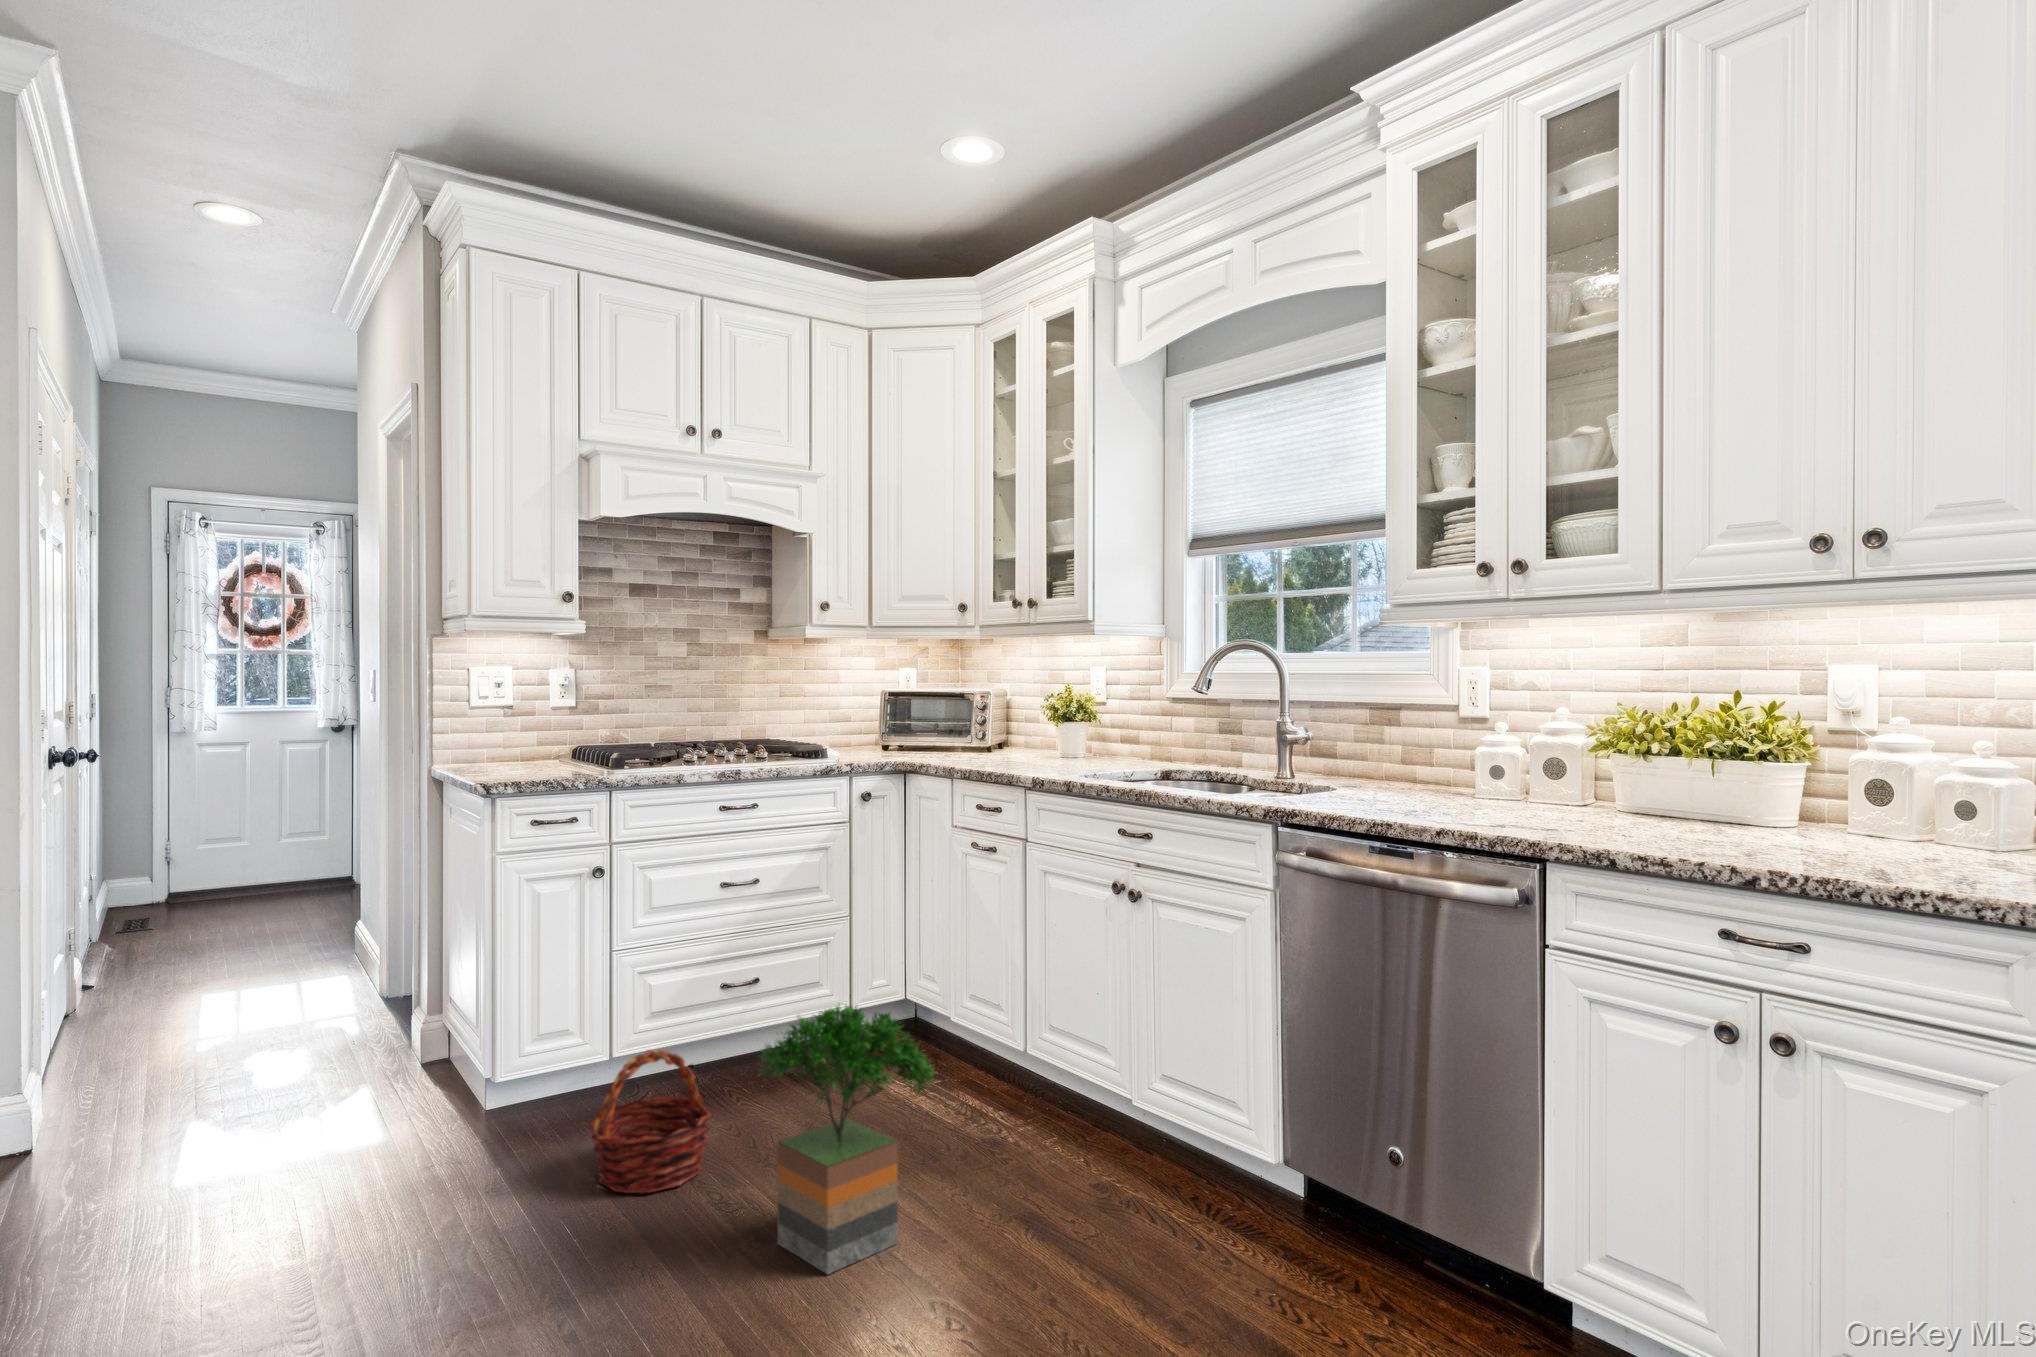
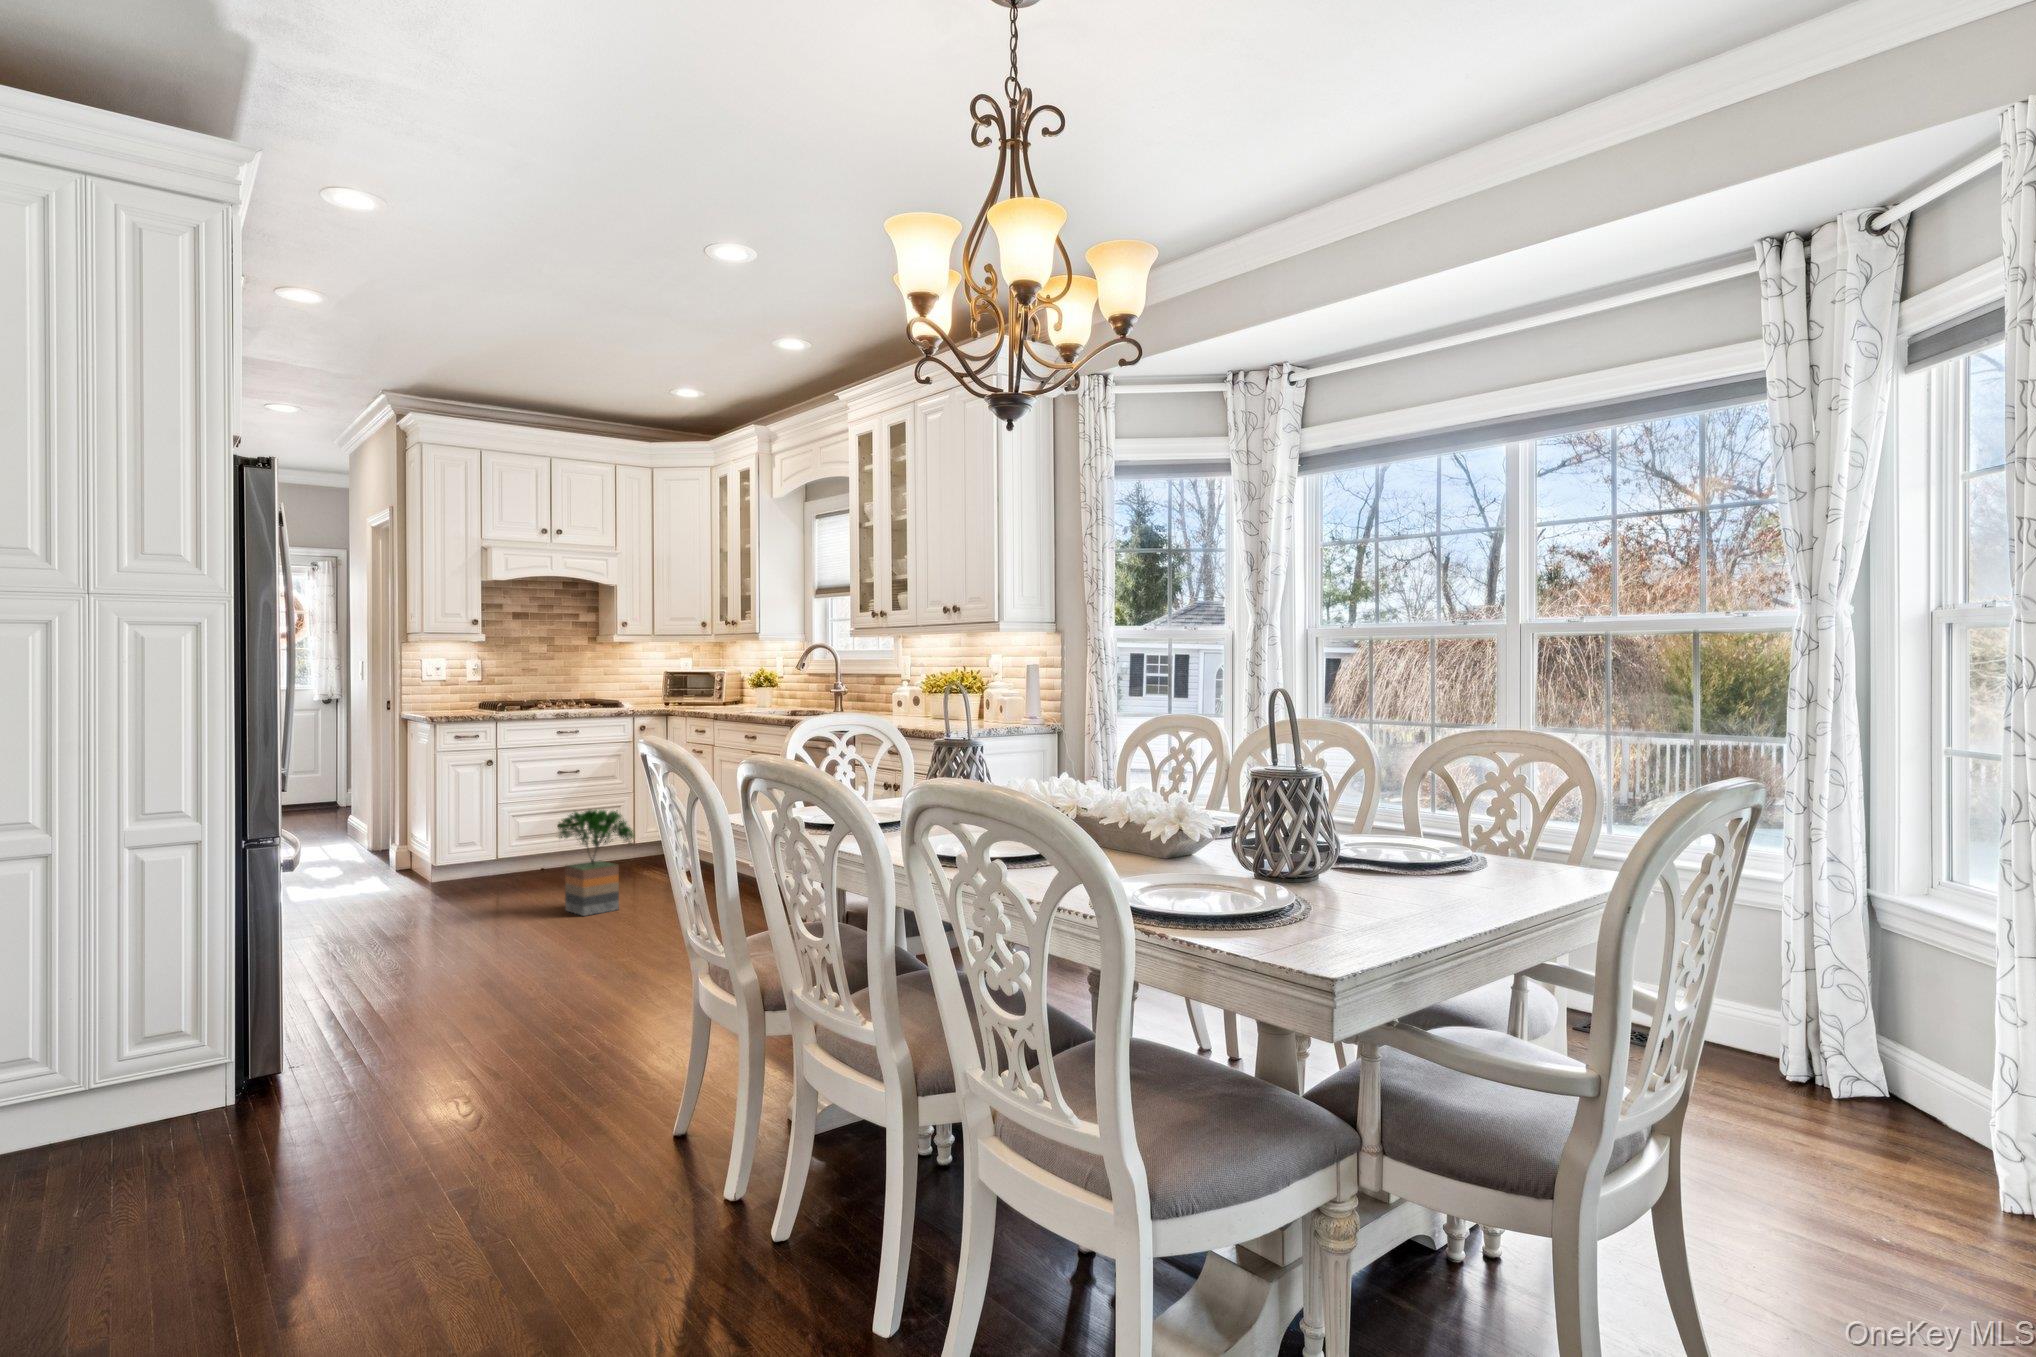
basket: present [590,1050,711,1193] -> none [483,839,543,902]

